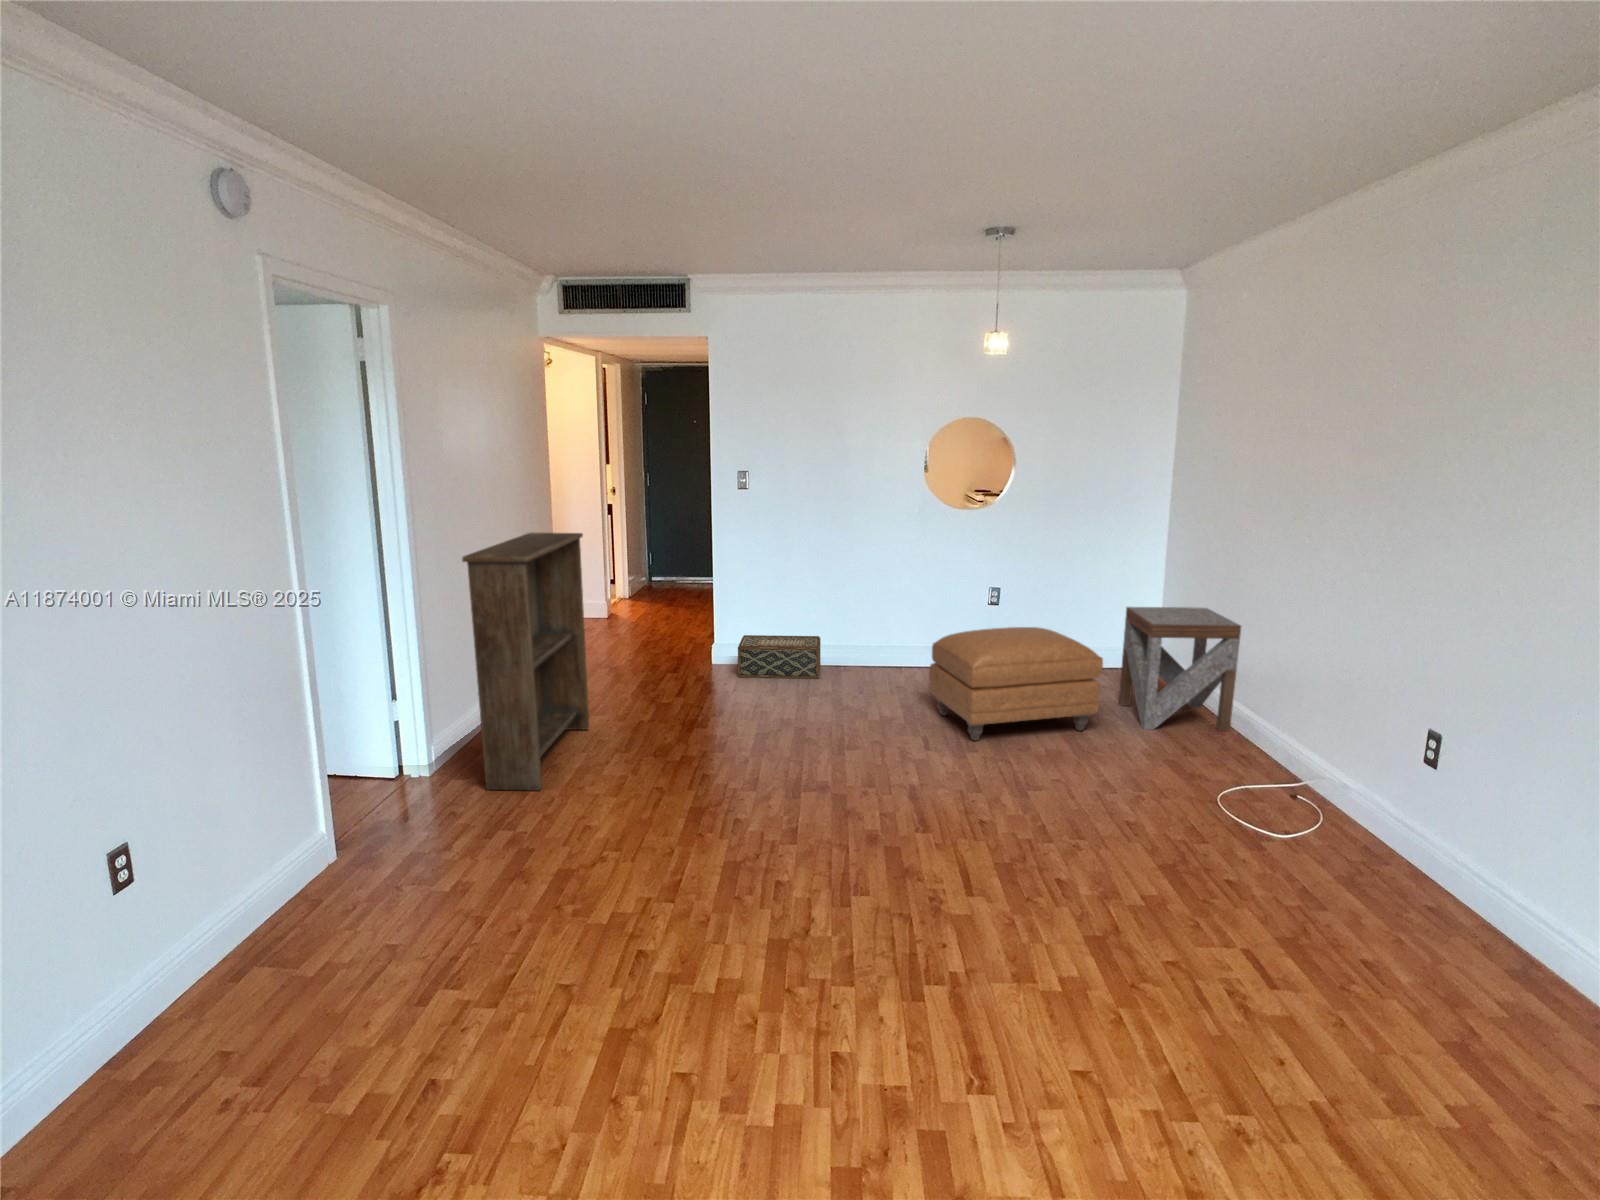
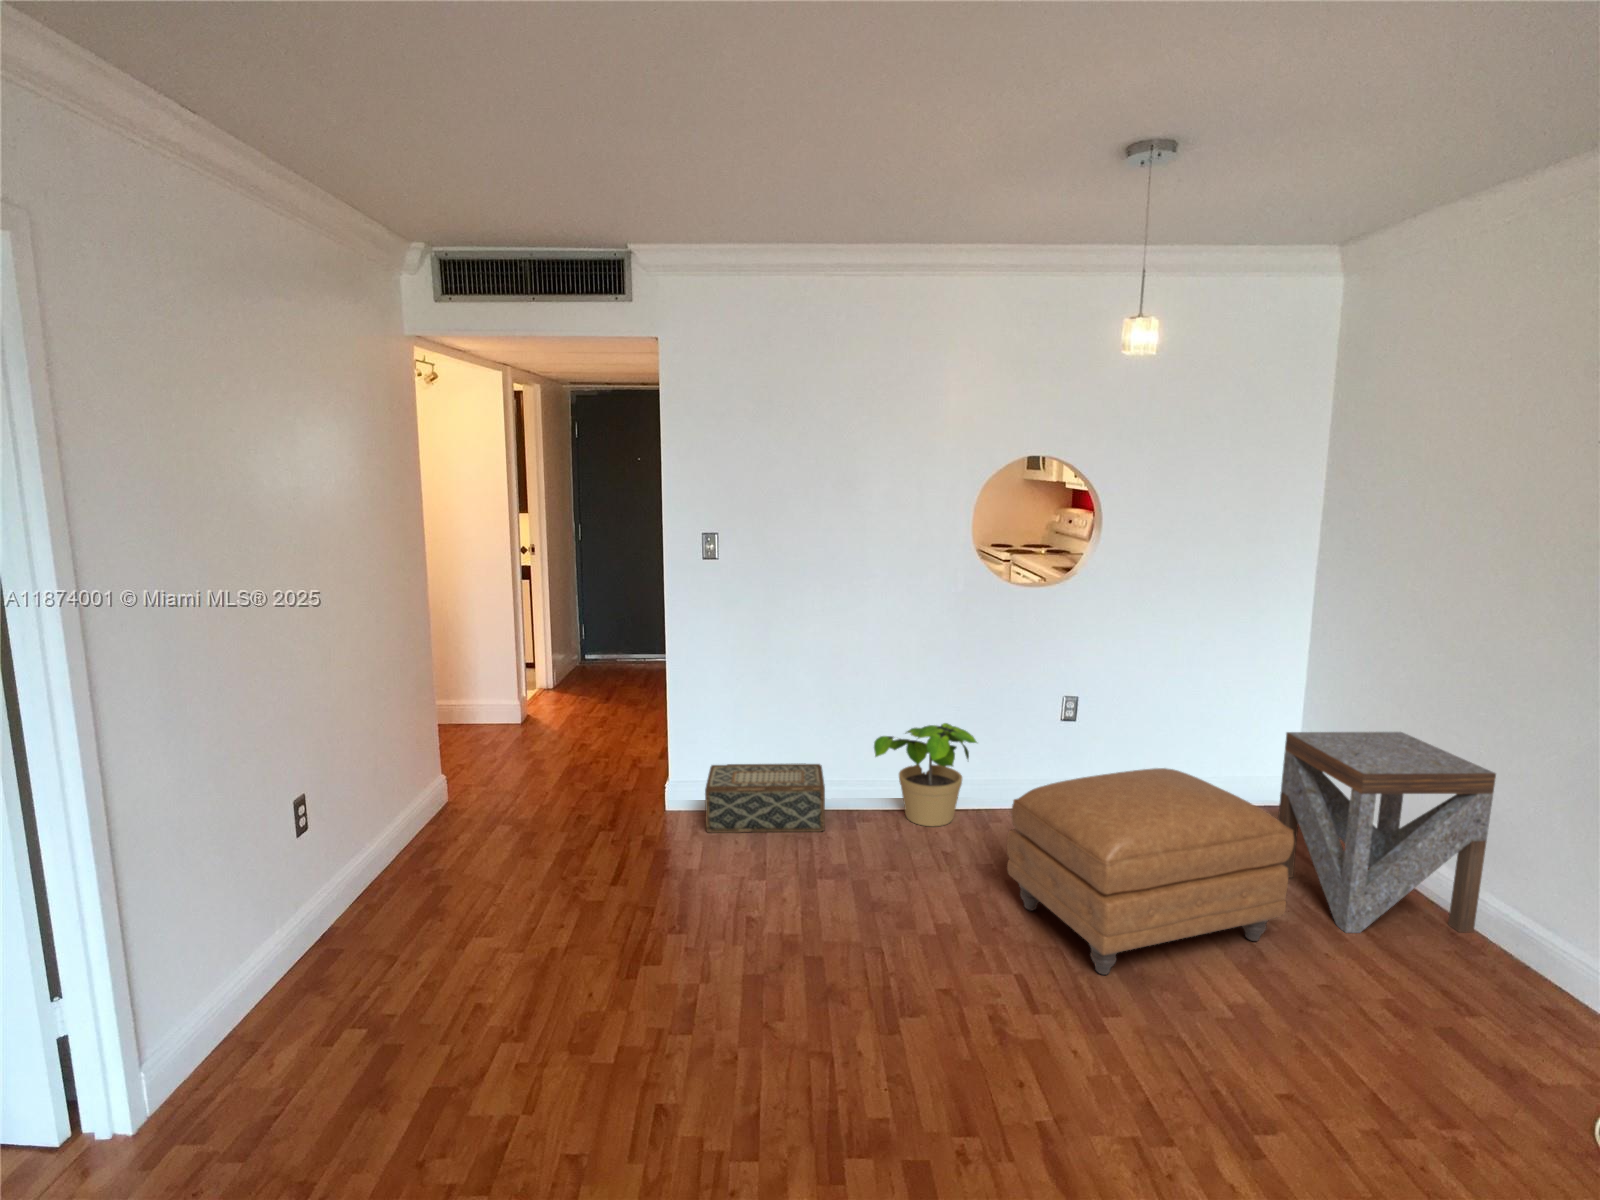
bookshelf: present [462,533,589,790] -> none [161,647,466,1180]
potted plant: none [854,604,922,678] -> present [874,723,977,826]

